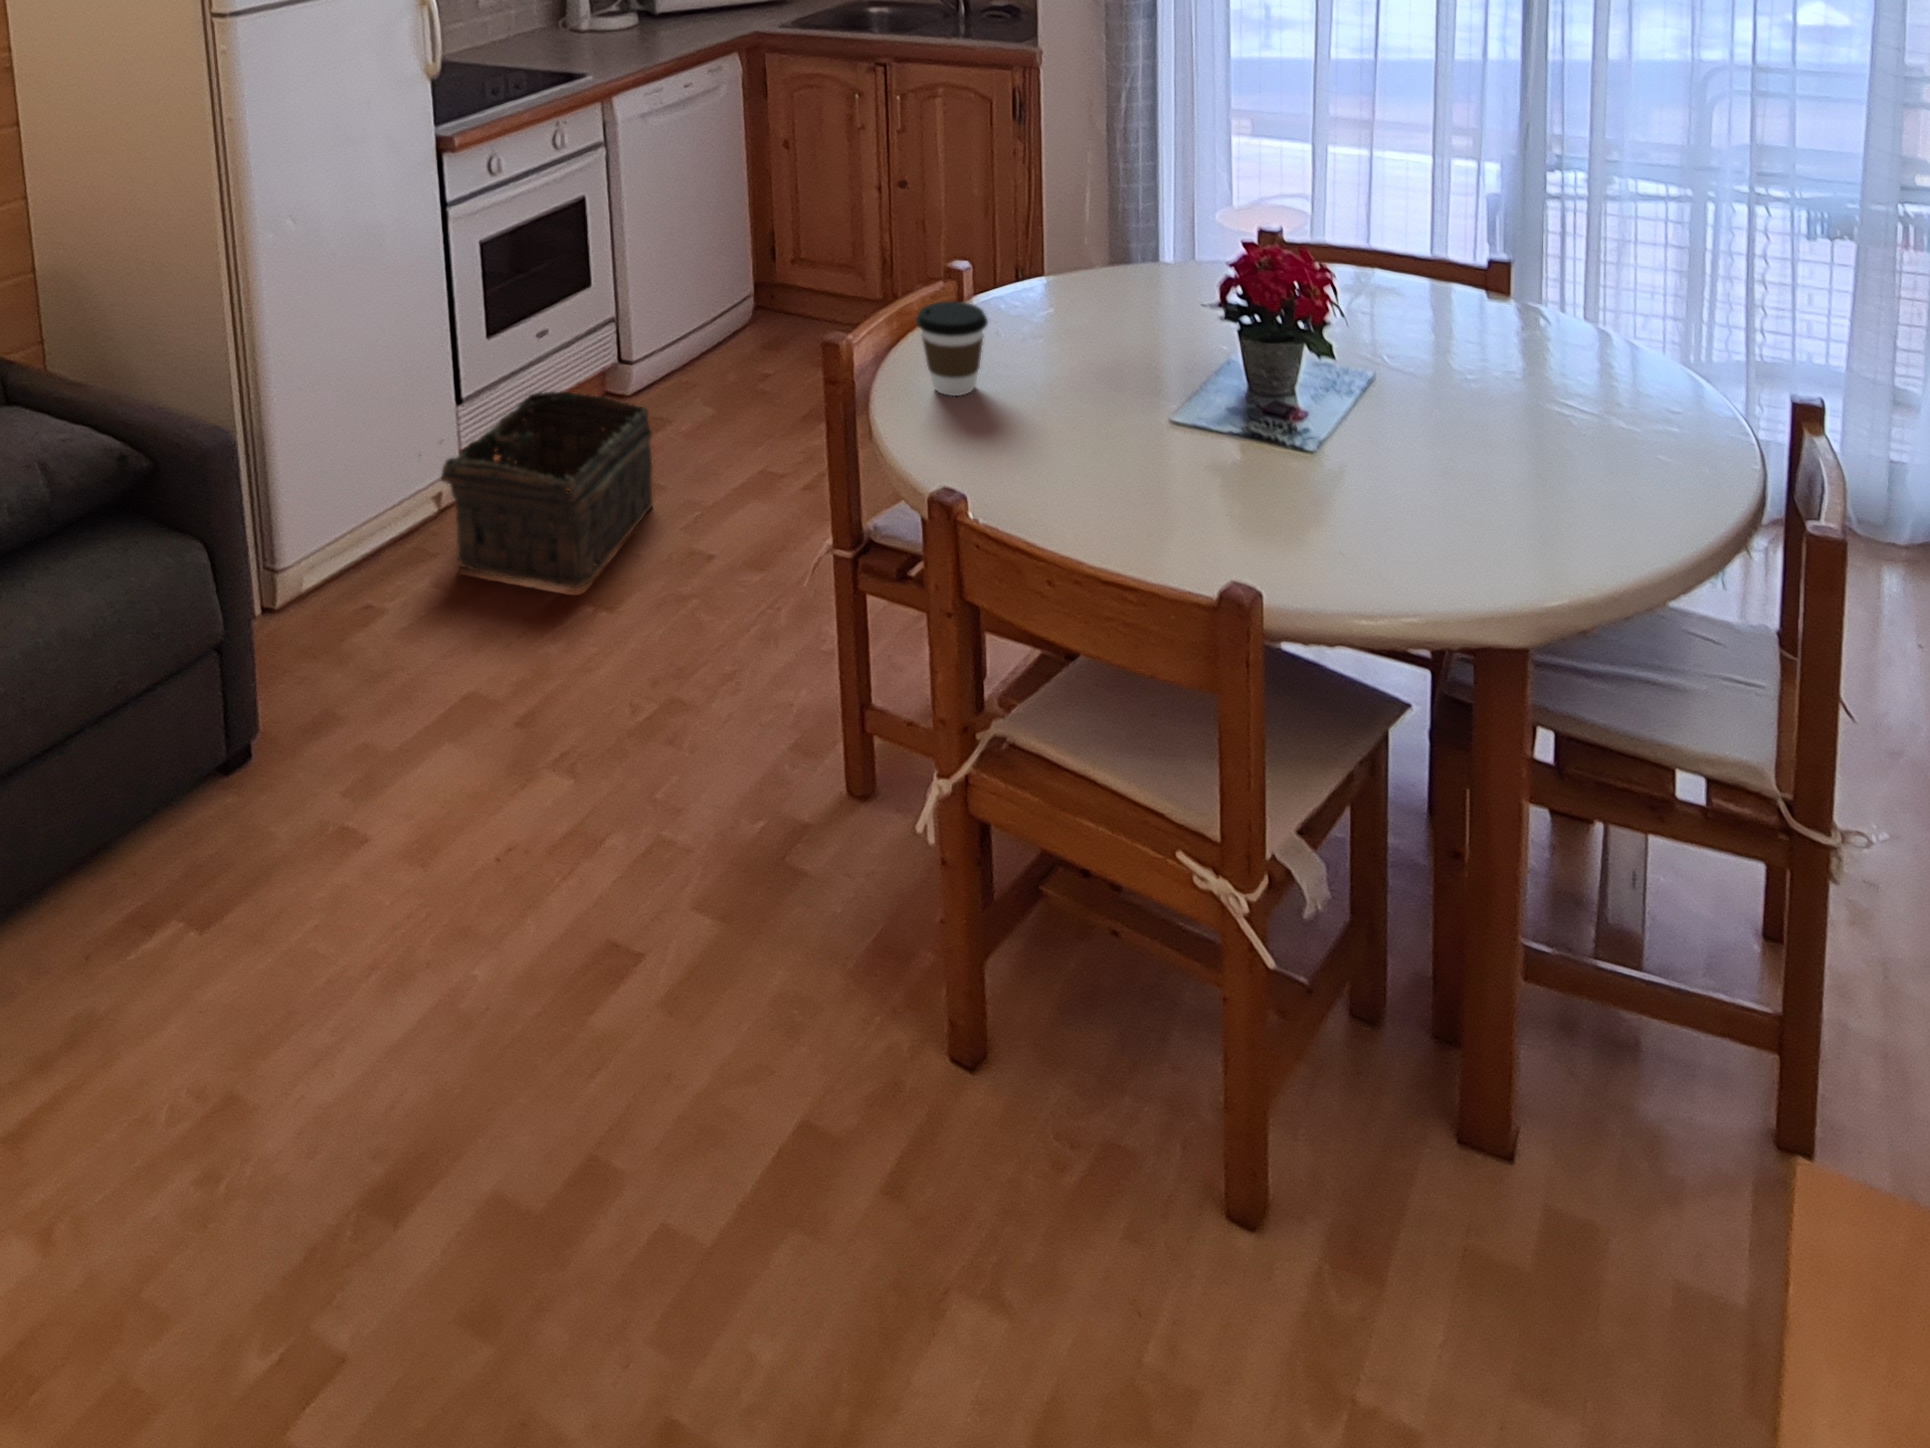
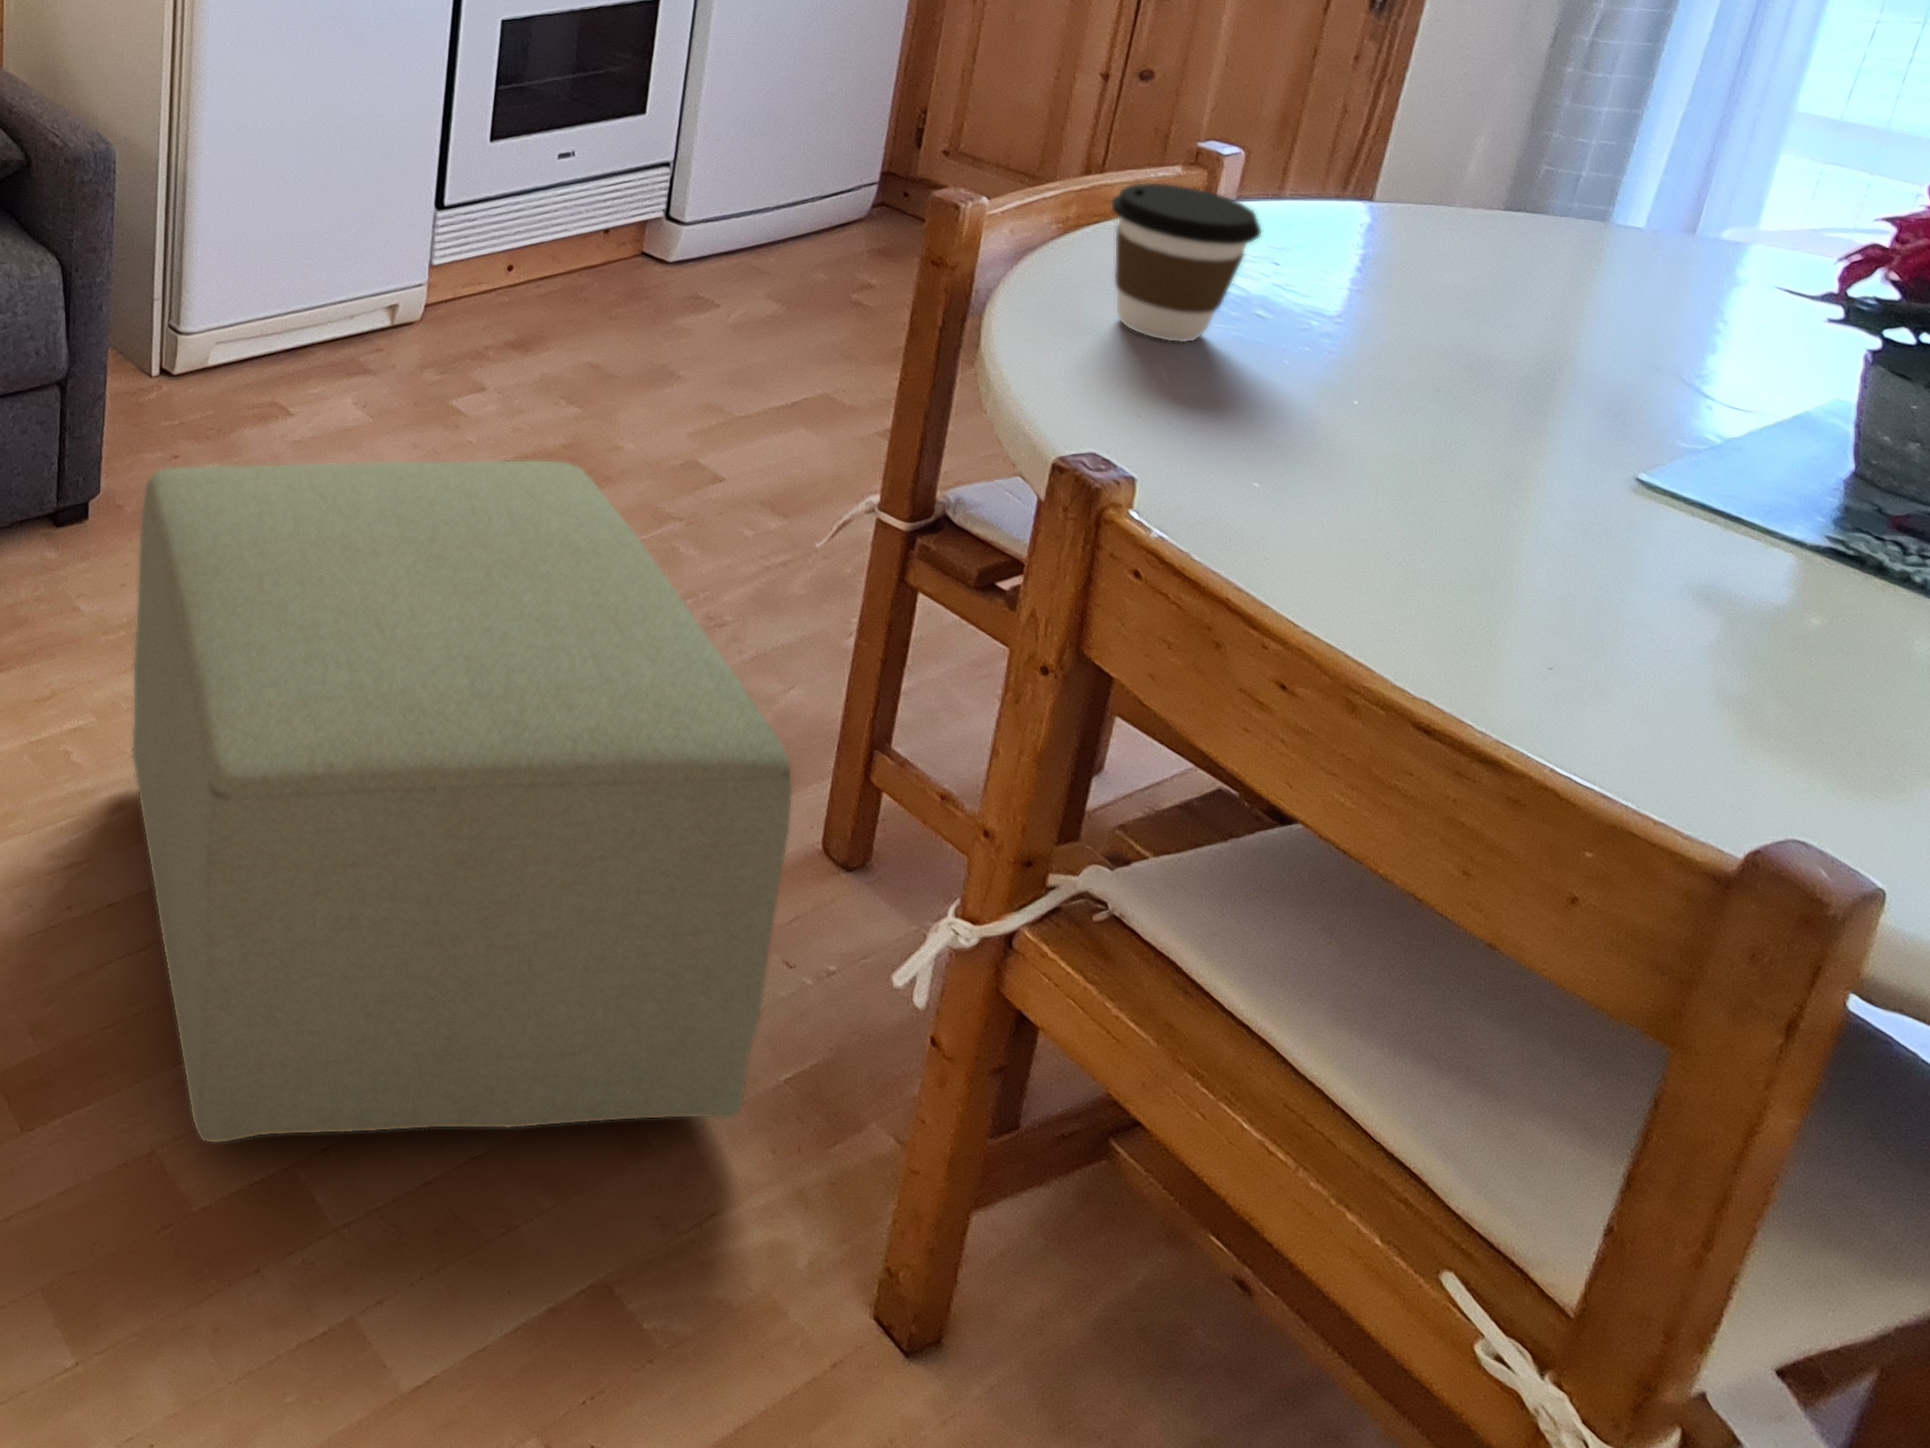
basket: present [420,391,653,588] -> none [365,216,674,453]
ottoman: none [356,585,854,1195] -> present [132,461,792,1142]

